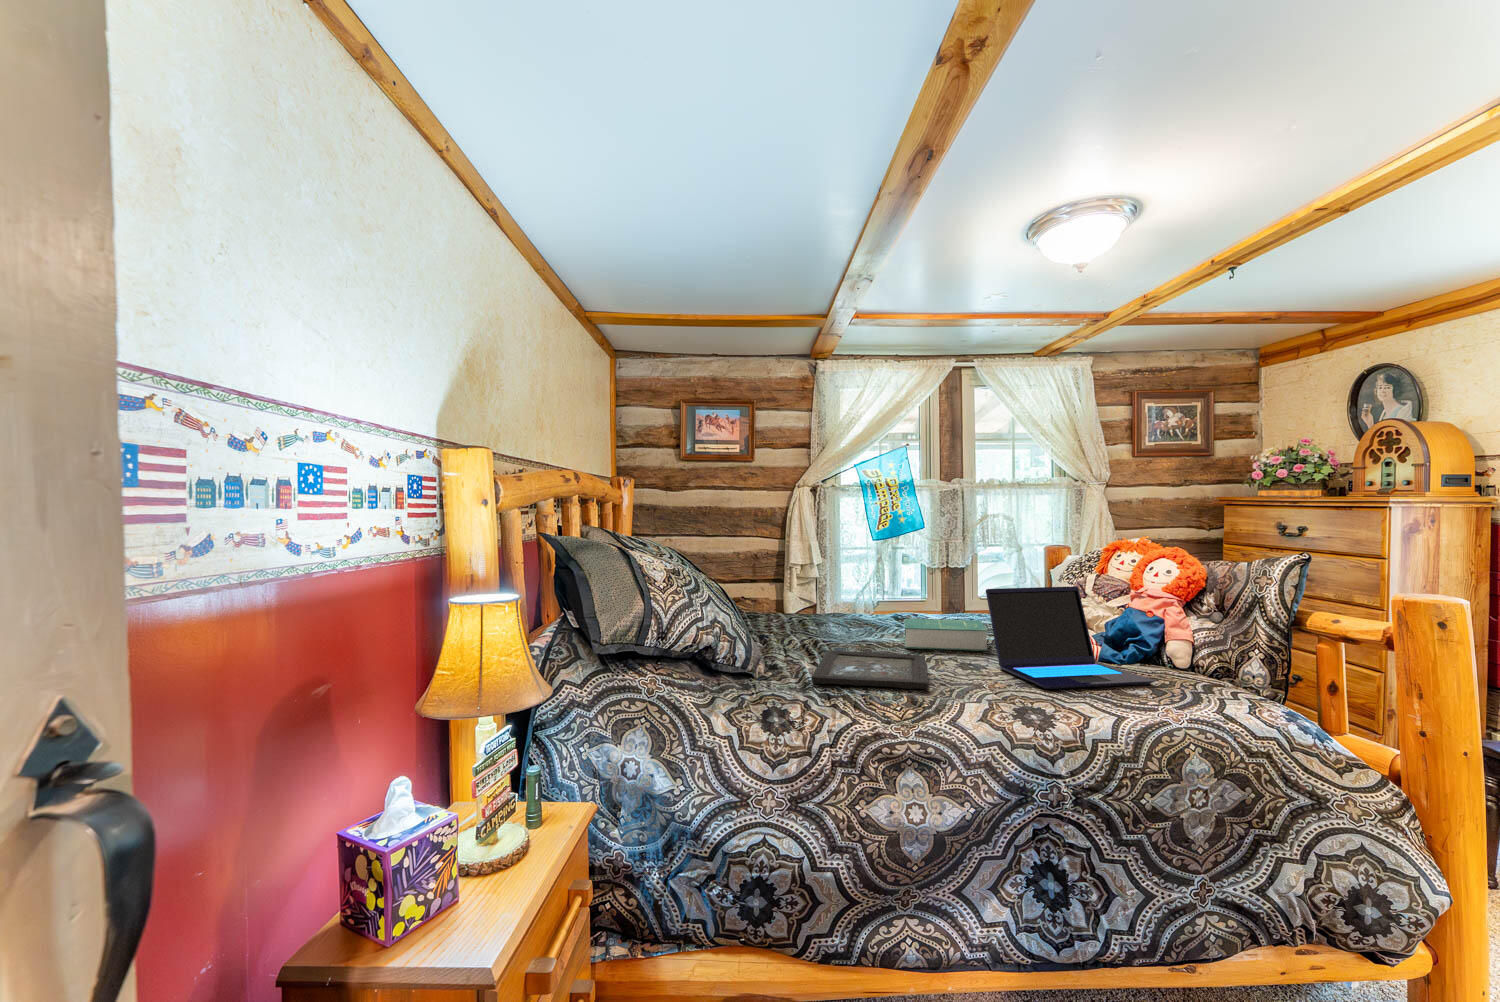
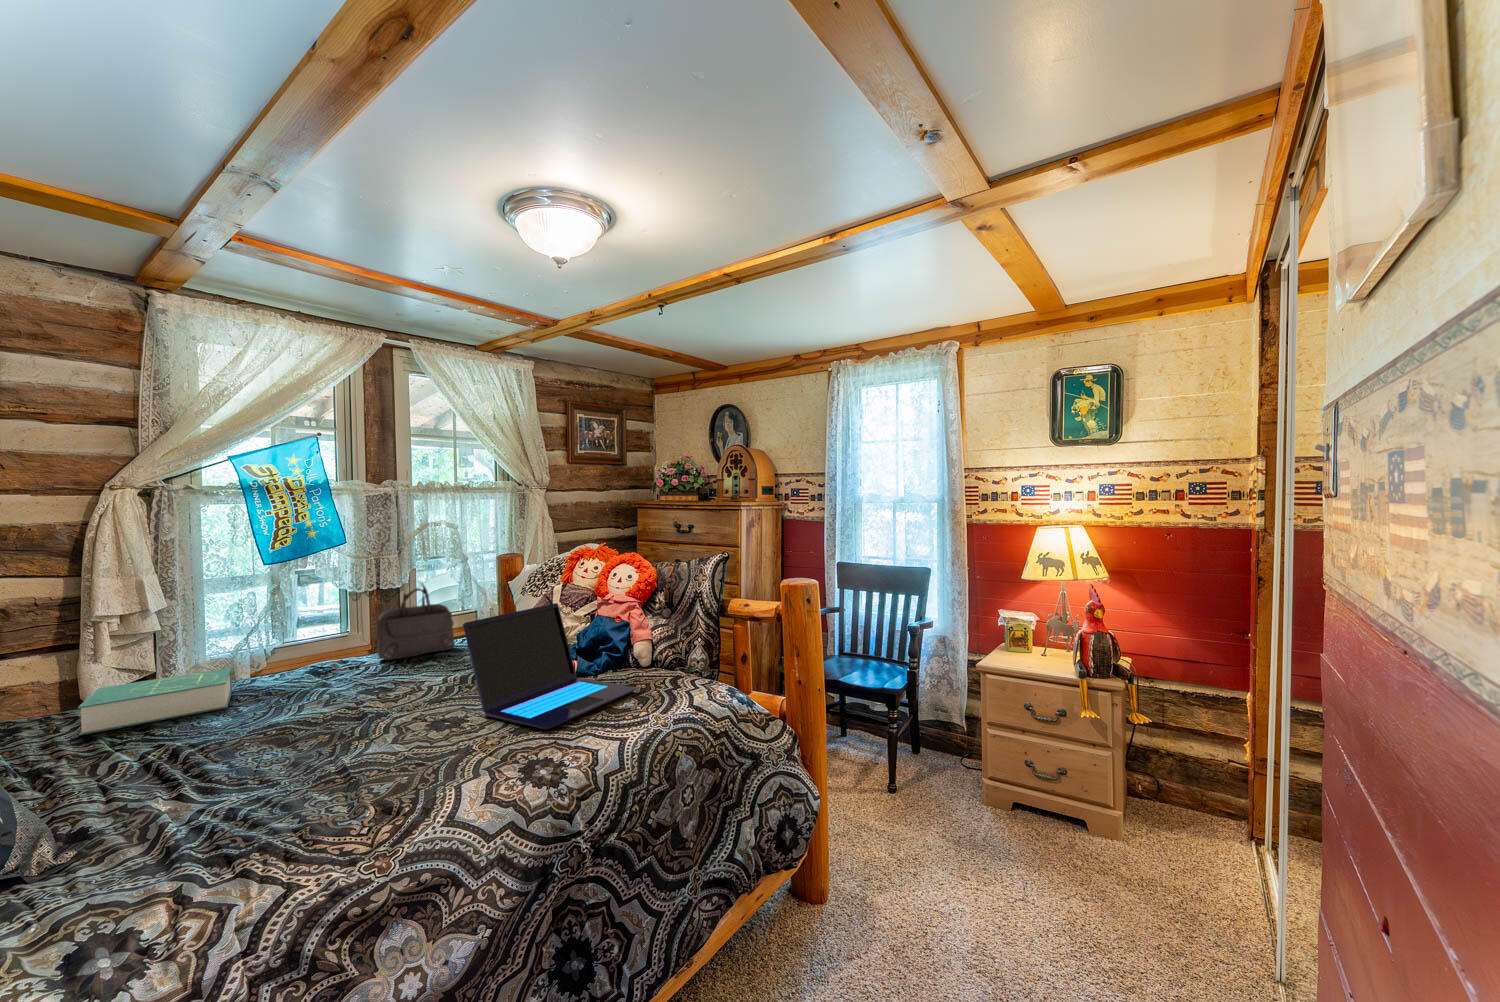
handbag: none [935,559,998,623] -> present [375,583,455,660]
book: present [905,619,988,651] -> present [78,668,232,735]
tray: present [812,650,928,689] -> none [183,725,404,842]

